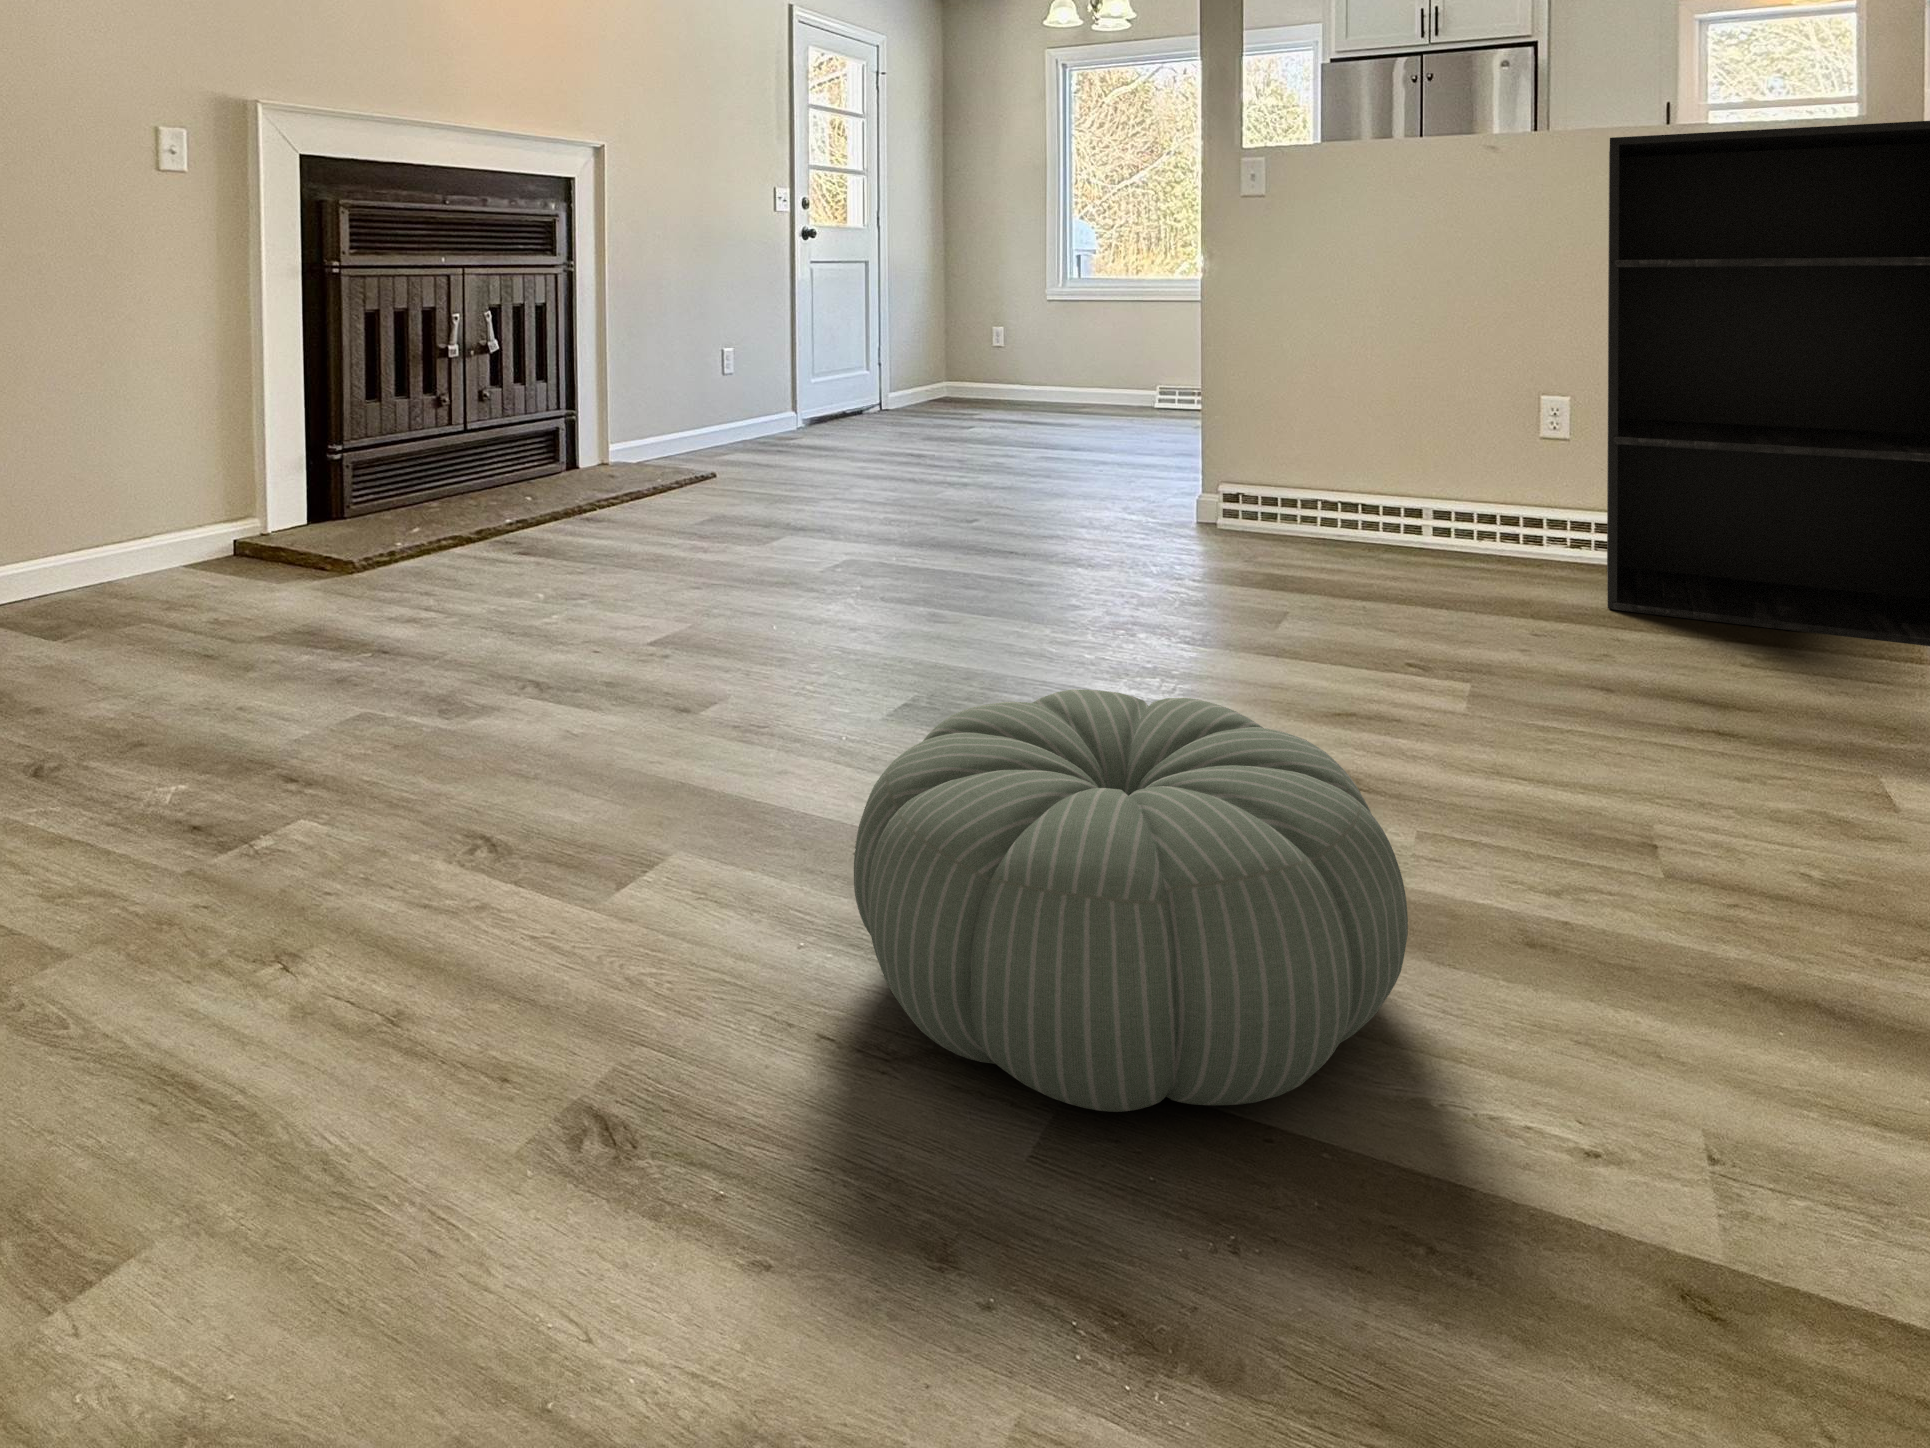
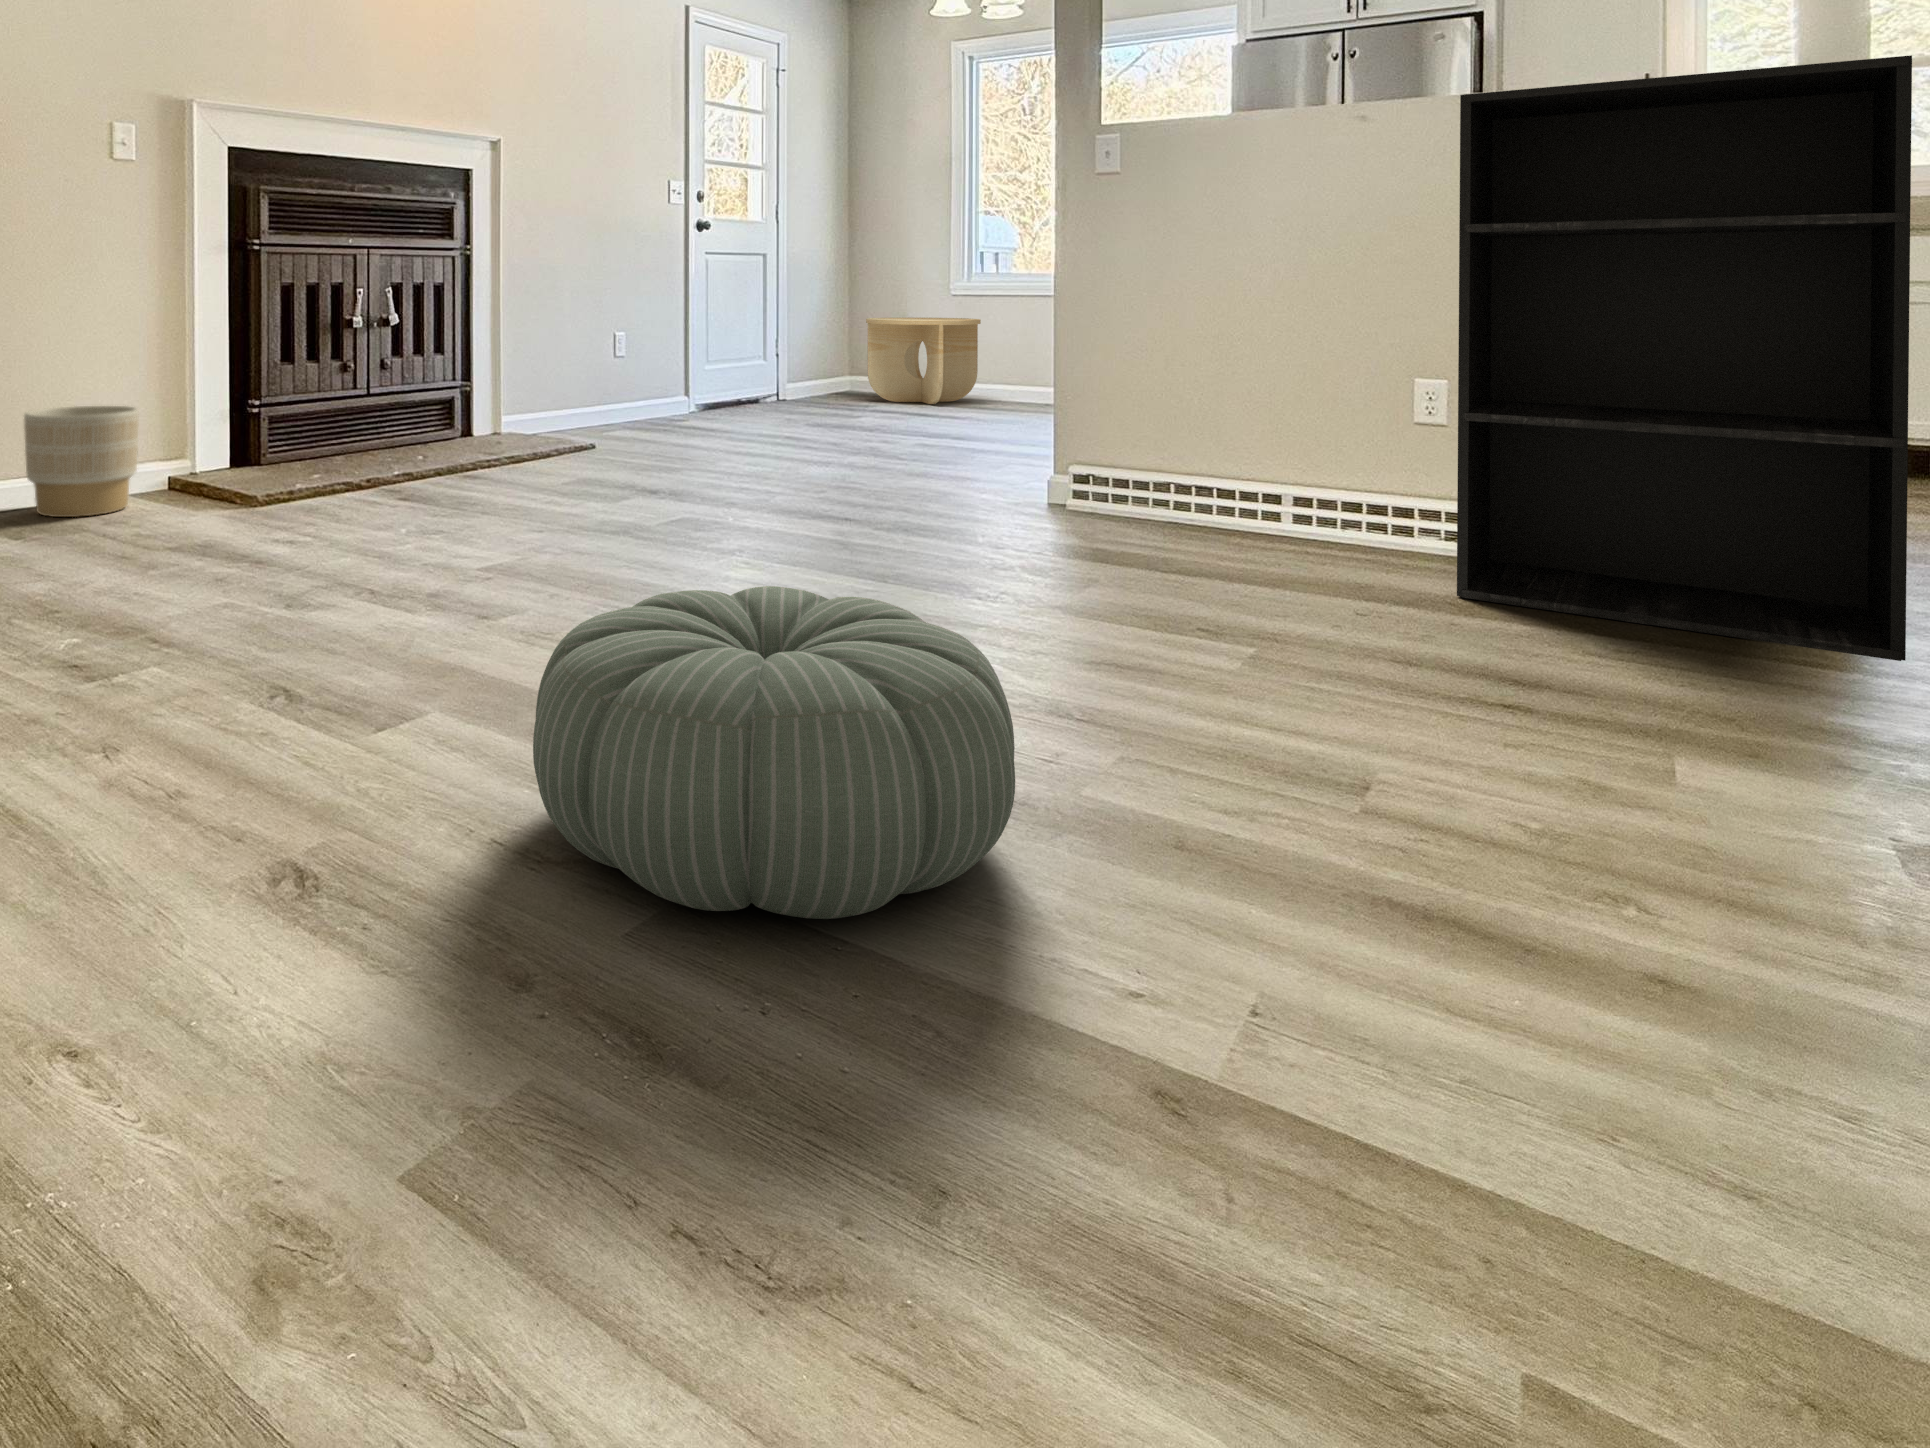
side table: none [970,322,1081,409] -> present [866,317,981,404]
planter: none [52,465,202,605] -> present [24,406,138,517]

